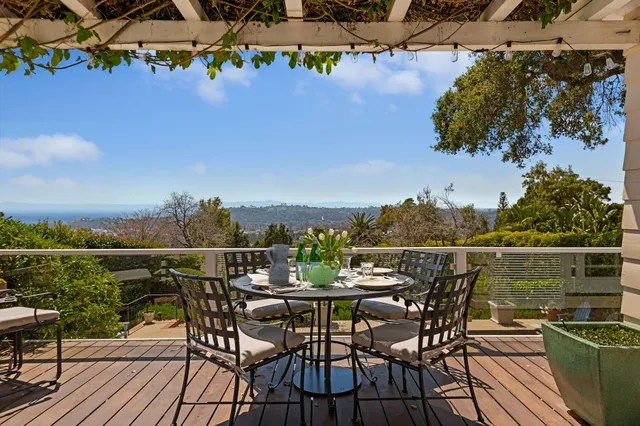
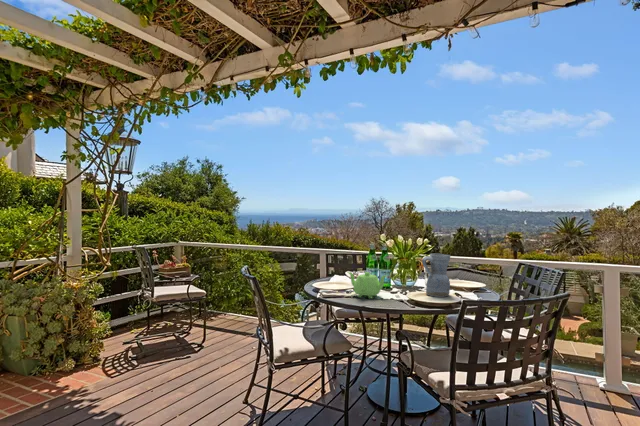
ceramic pitcher: present [266,244,290,284] -> present [422,253,450,297]

